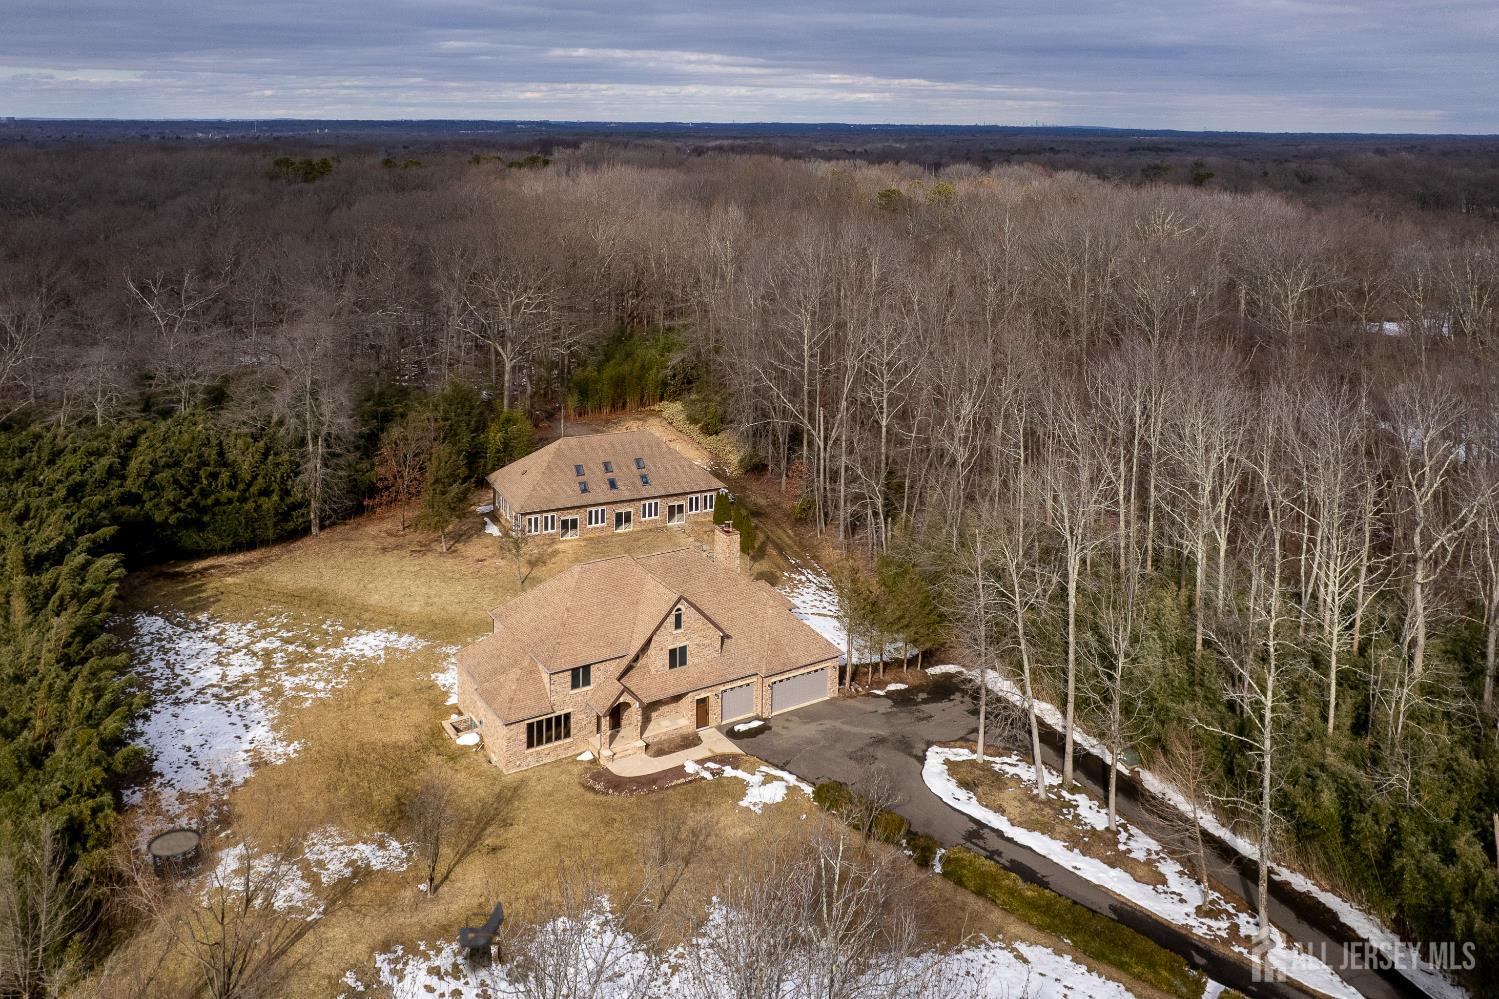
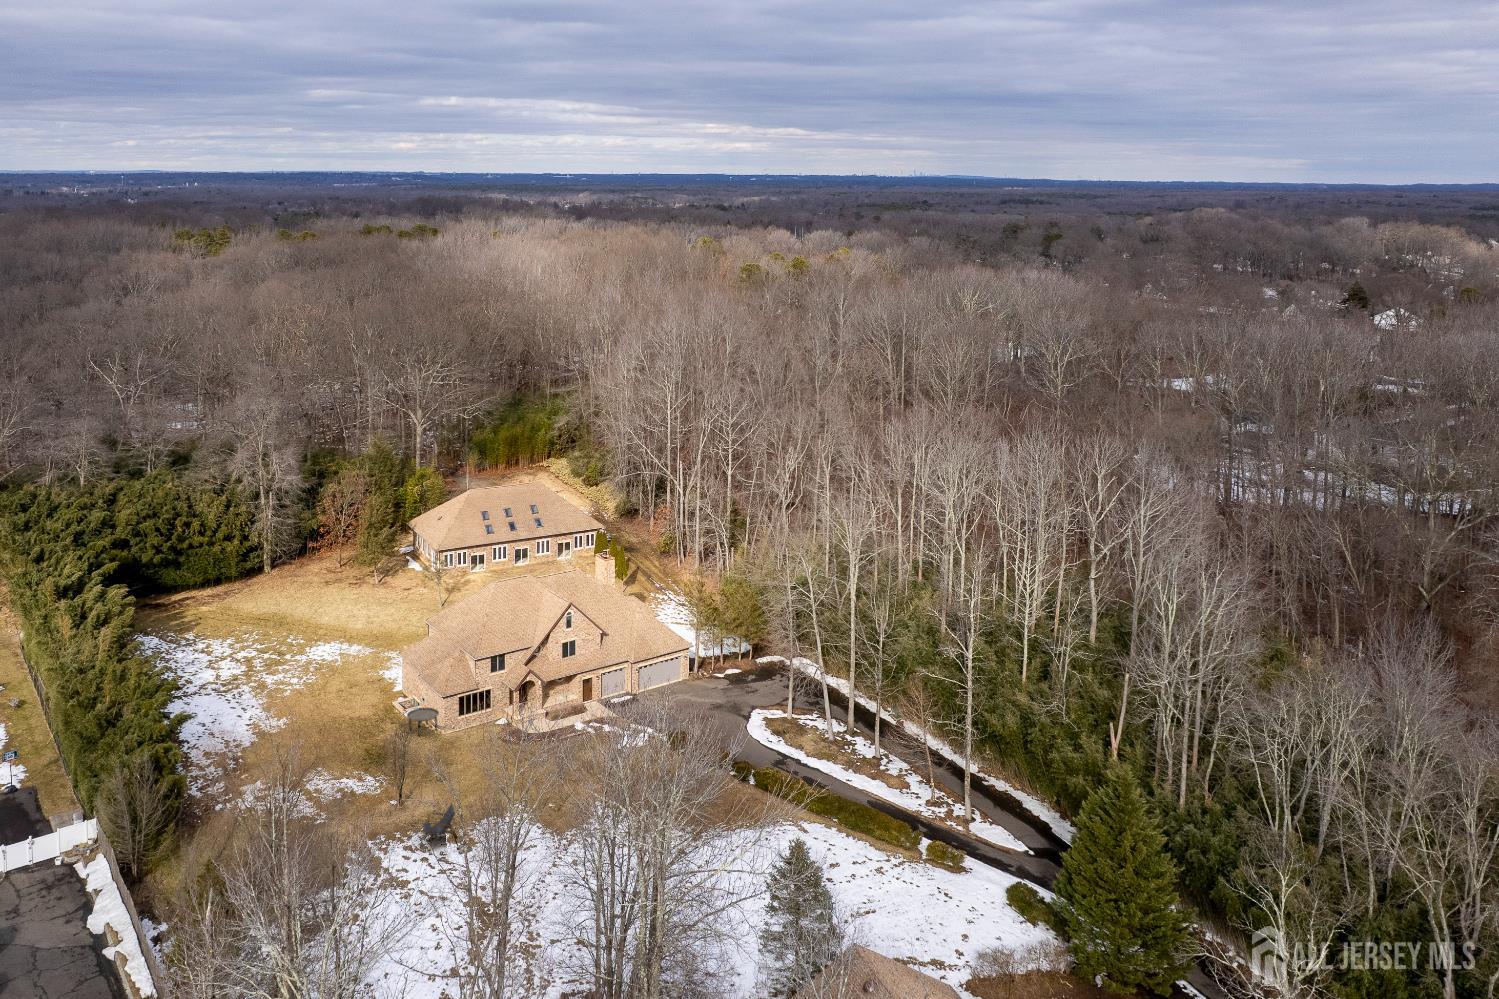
round table: present [147,828,202,876] -> present [407,708,439,735]

